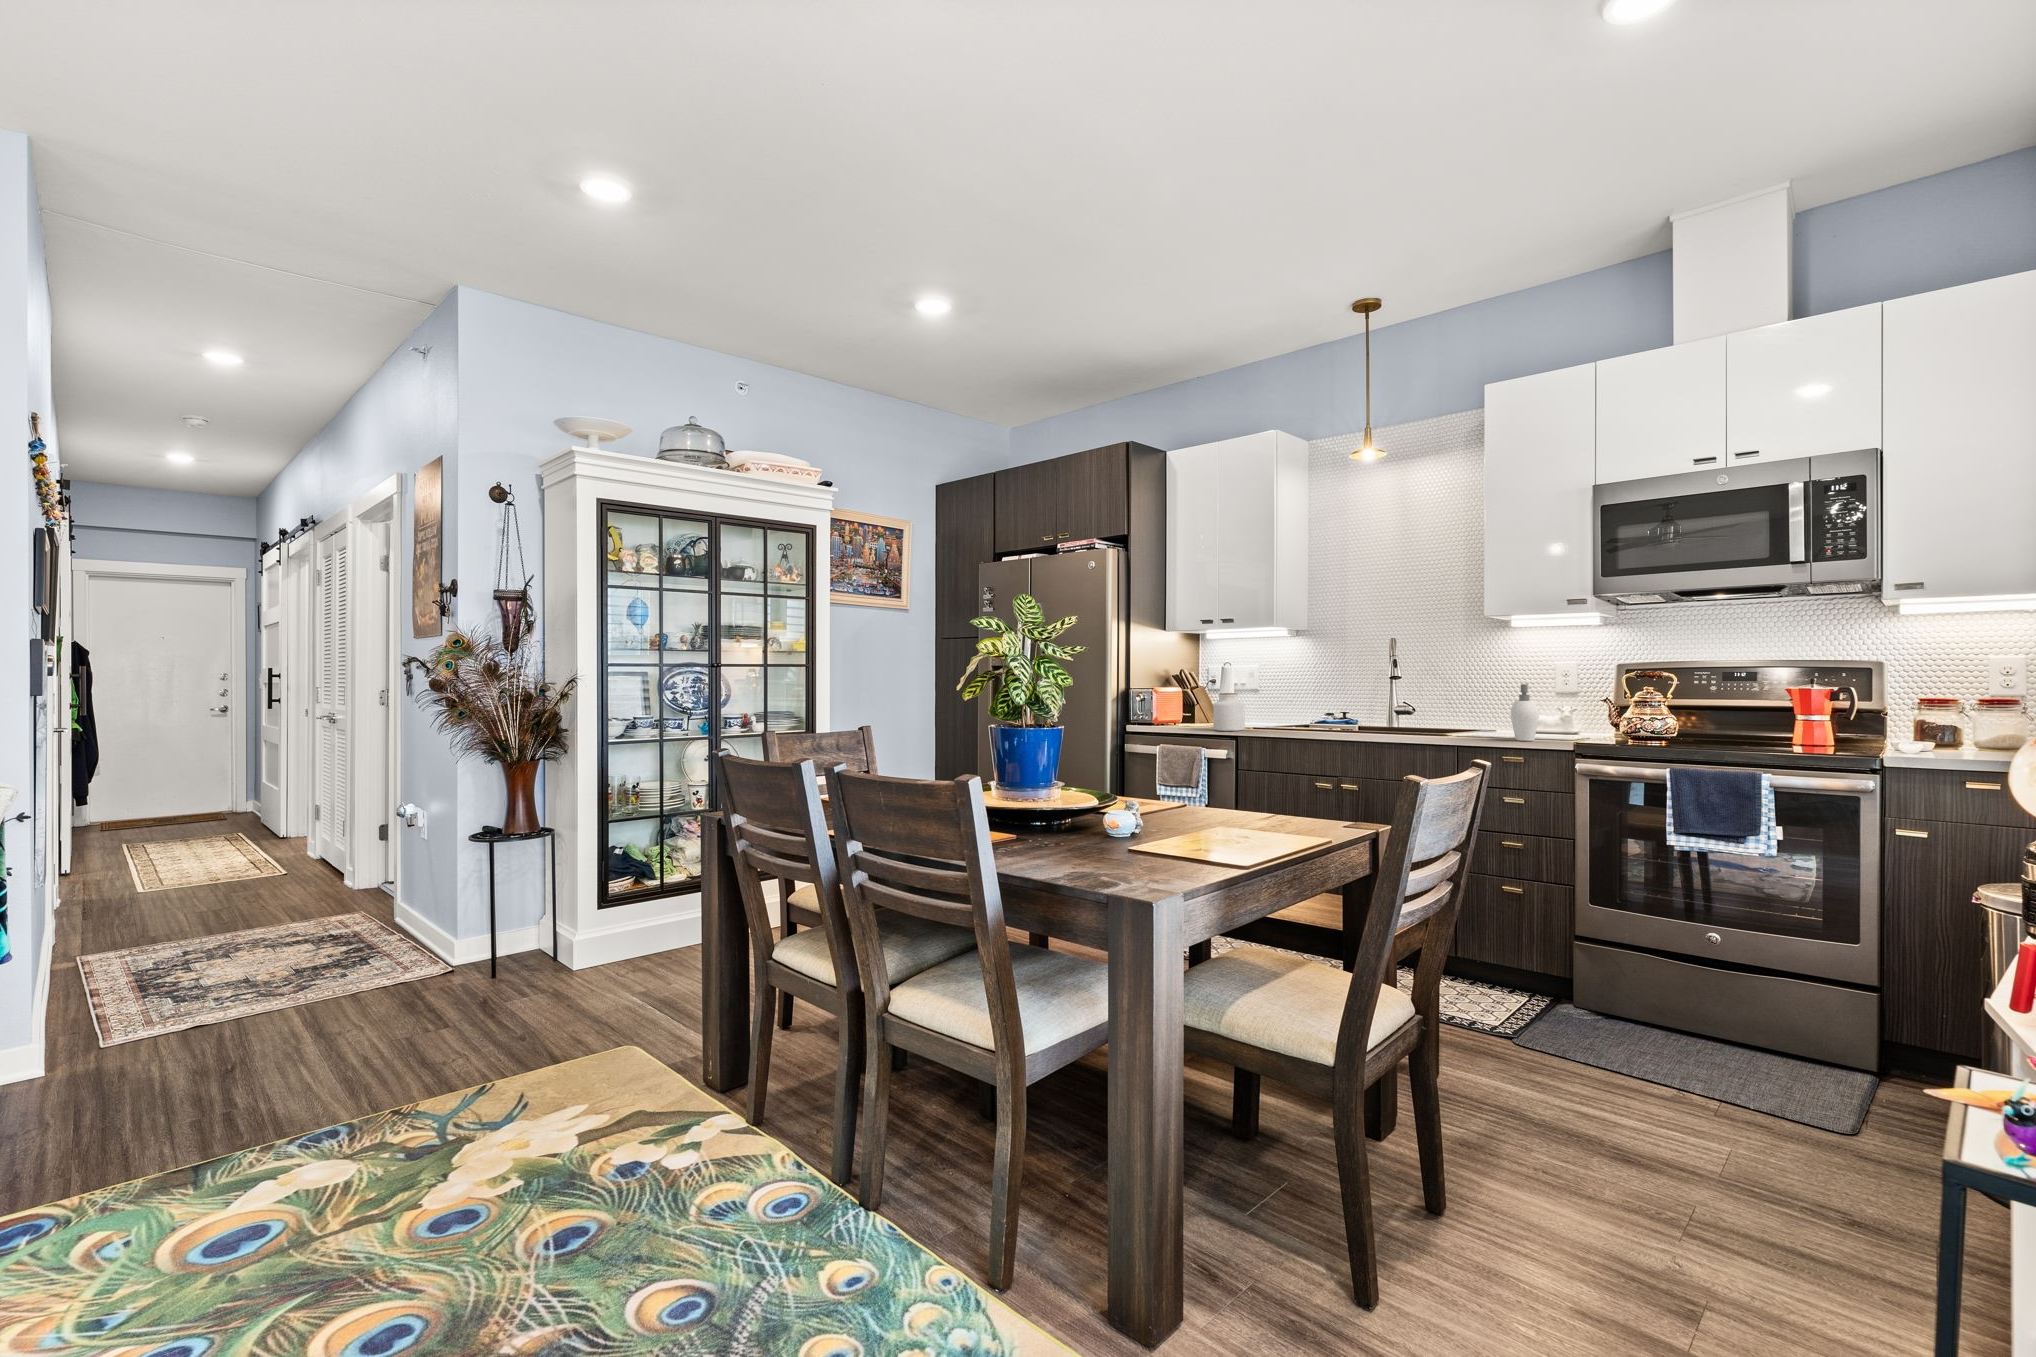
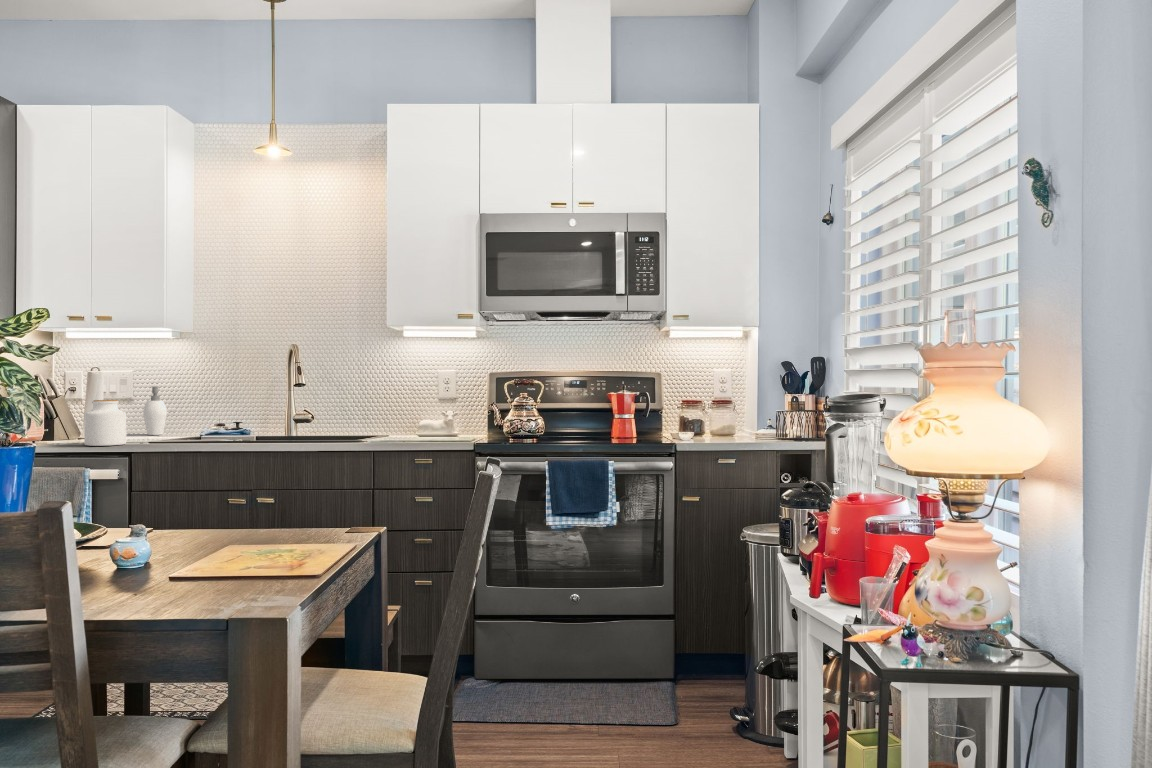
soap dispenser: present [1511,684,1539,741] -> present [143,387,167,435]

